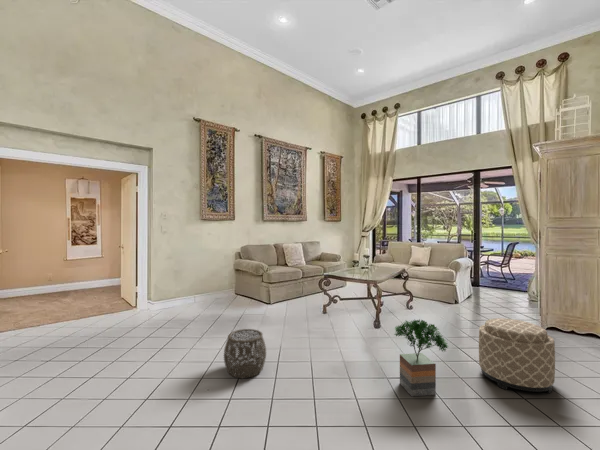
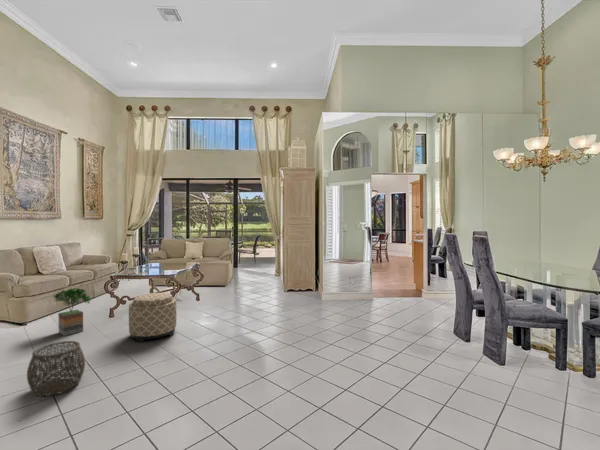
ottoman: present [479,318,555,393] -> present [129,293,177,342]
potted tree: present [395,320,448,396] -> present [54,288,90,336]

